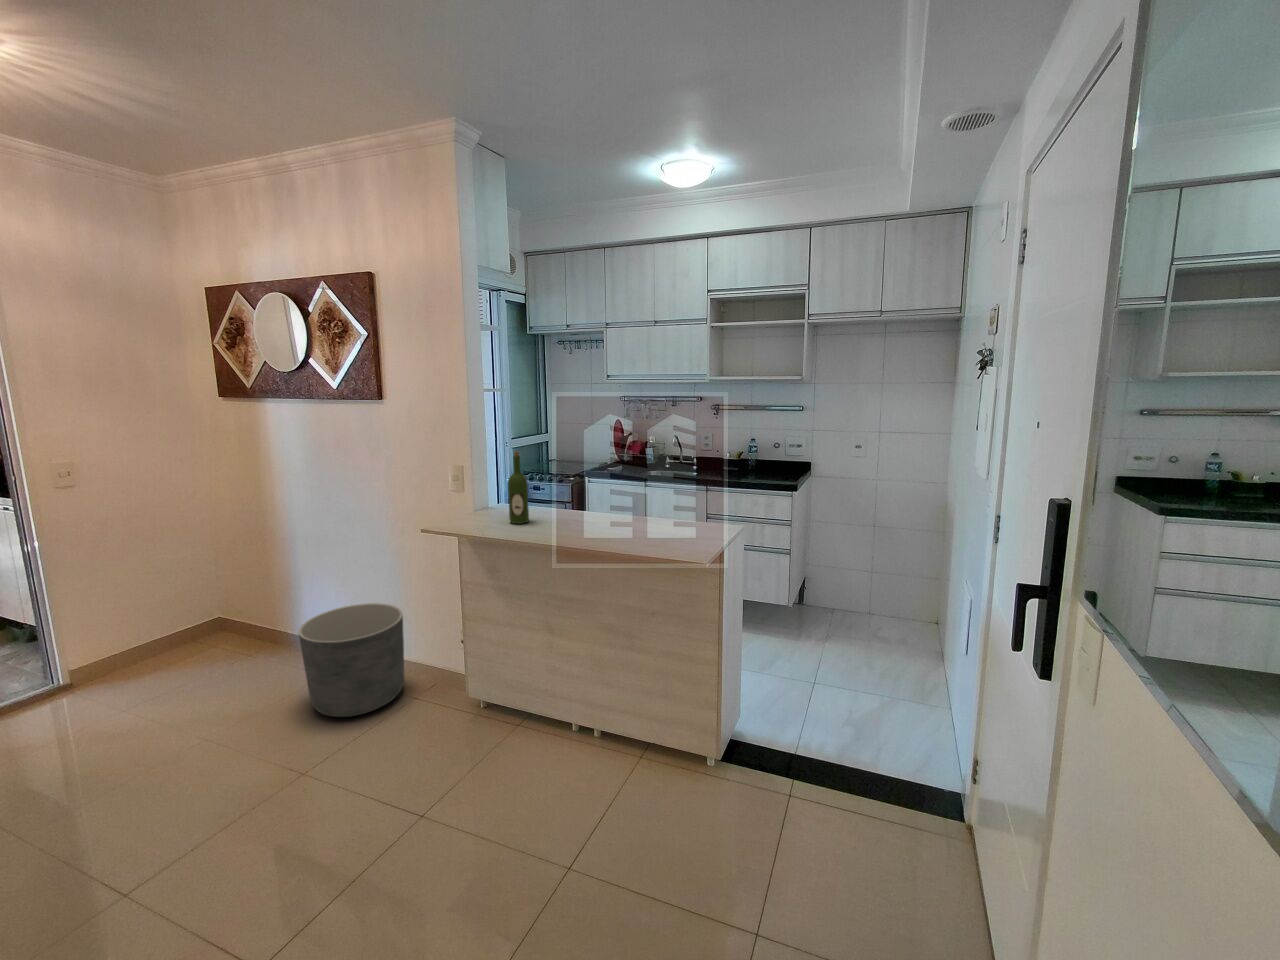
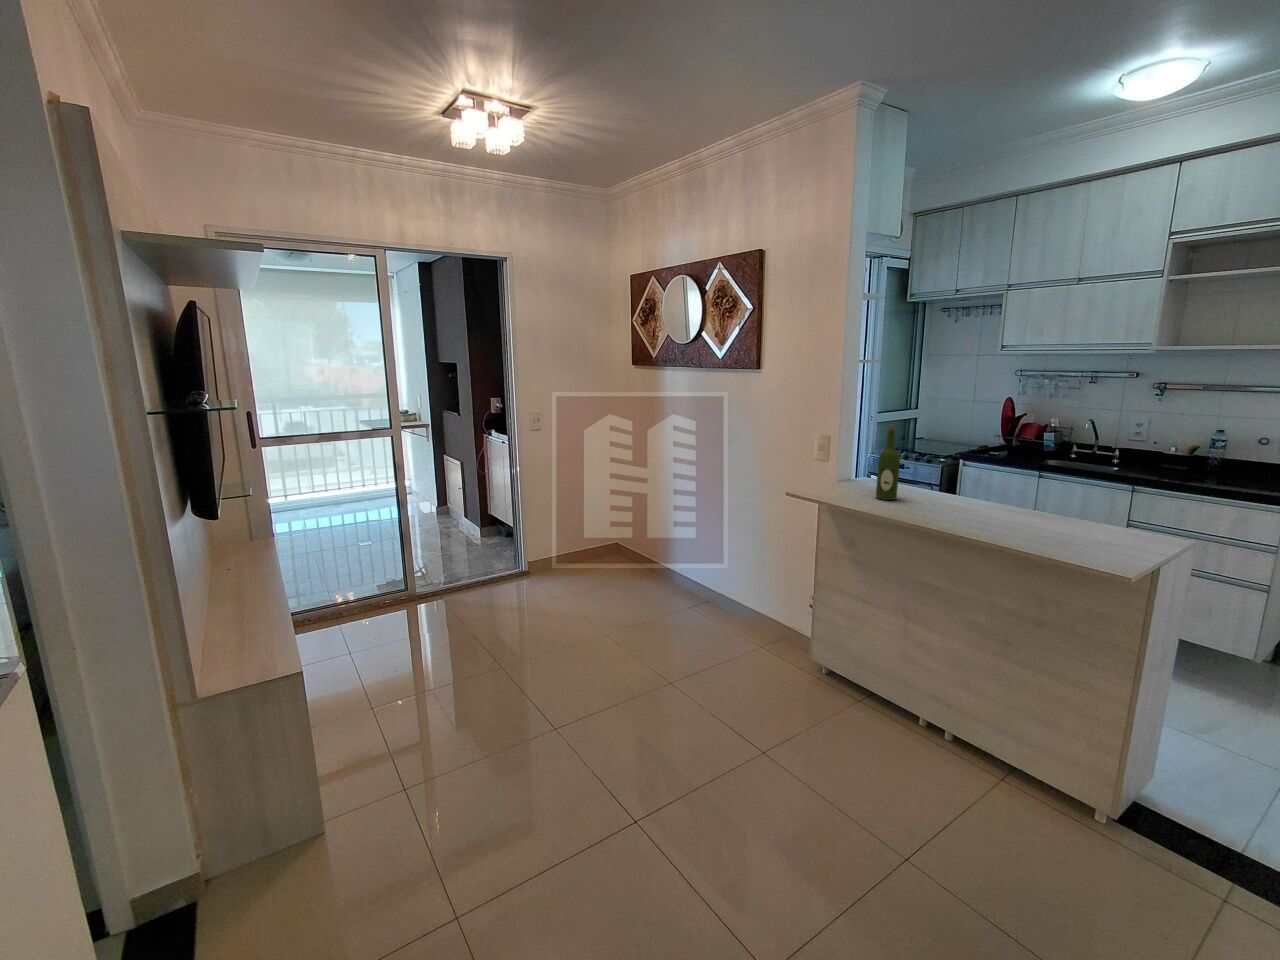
planter: present [299,603,404,717] -> none [675,553,758,648]

